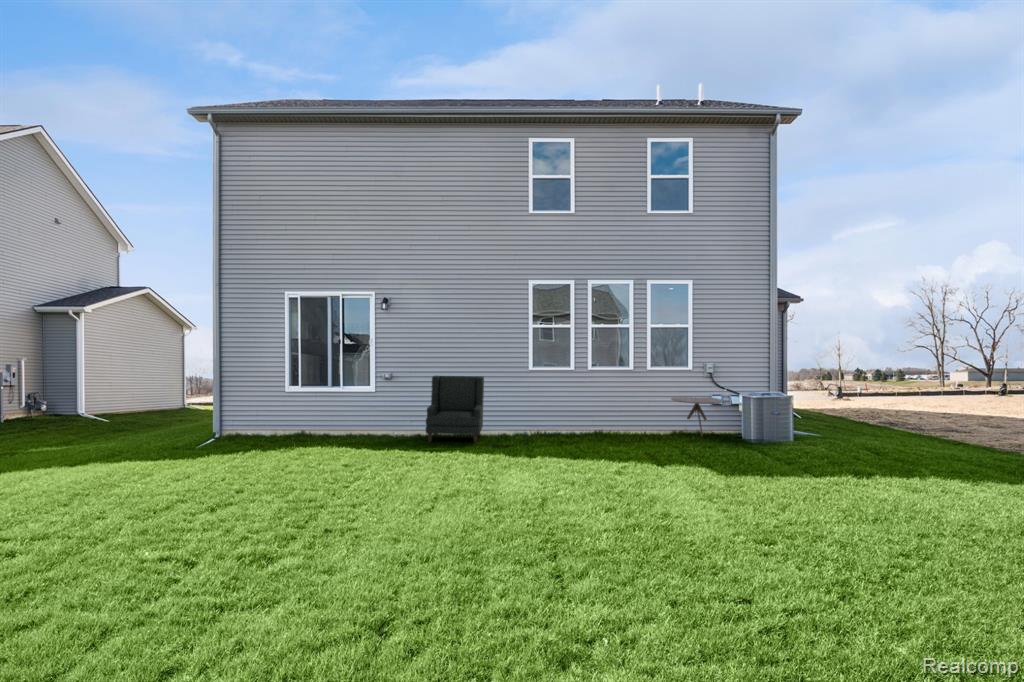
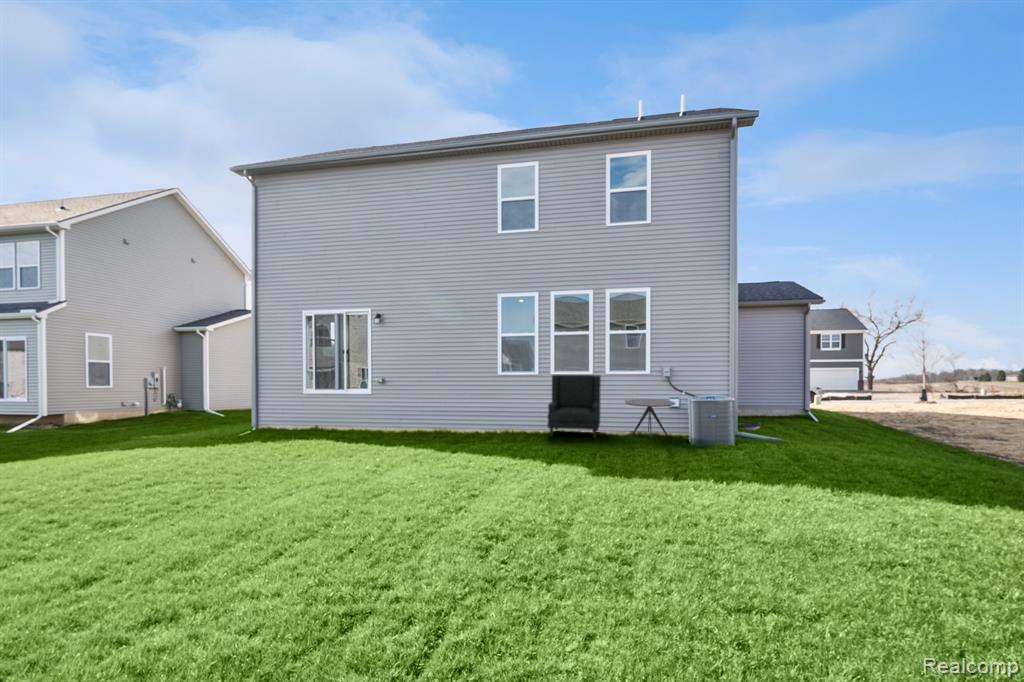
chair: present [426,376,484,443] -> present [547,374,601,438]

